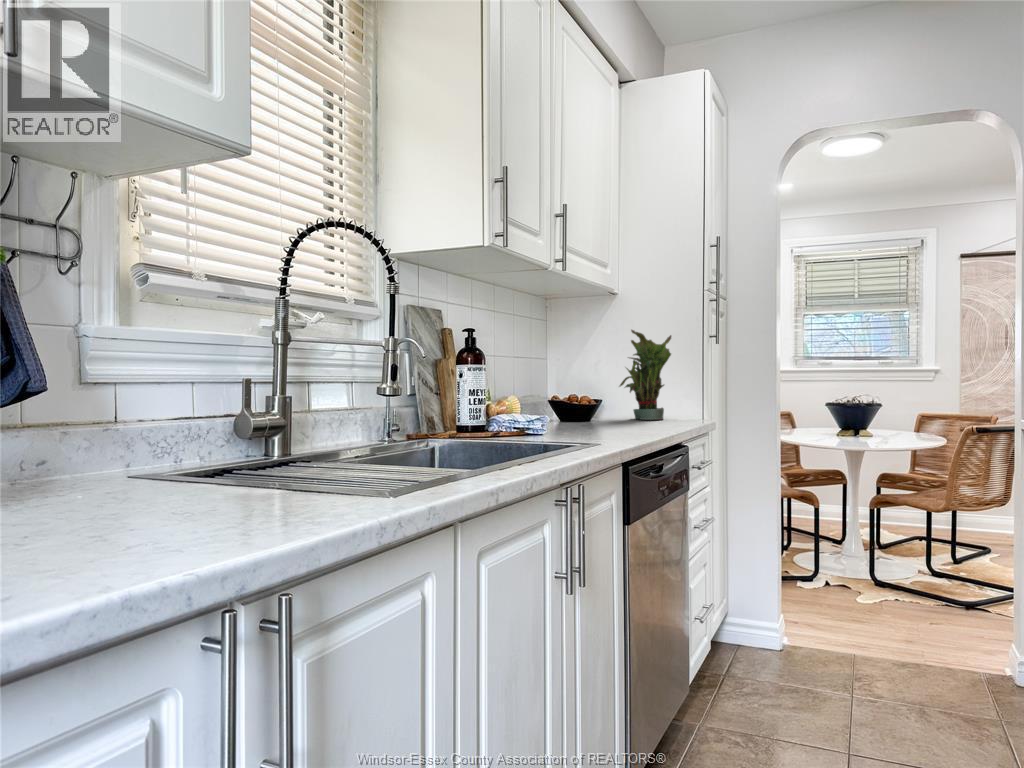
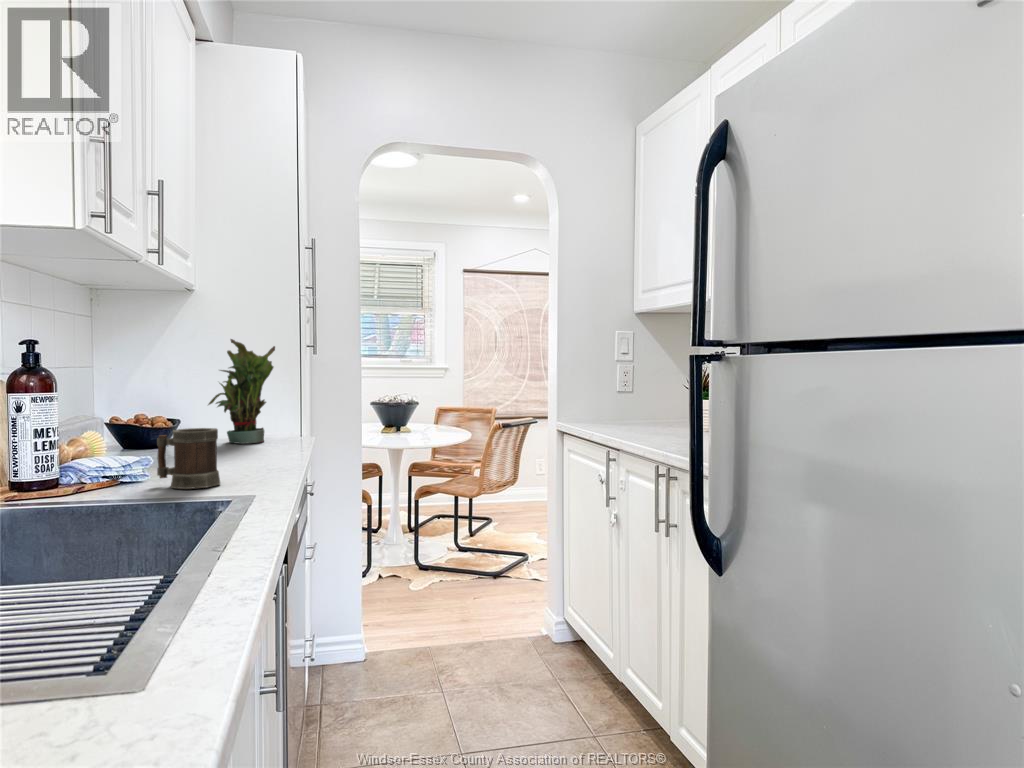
mug: none [541,394,585,440] -> present [157,428,220,489]

